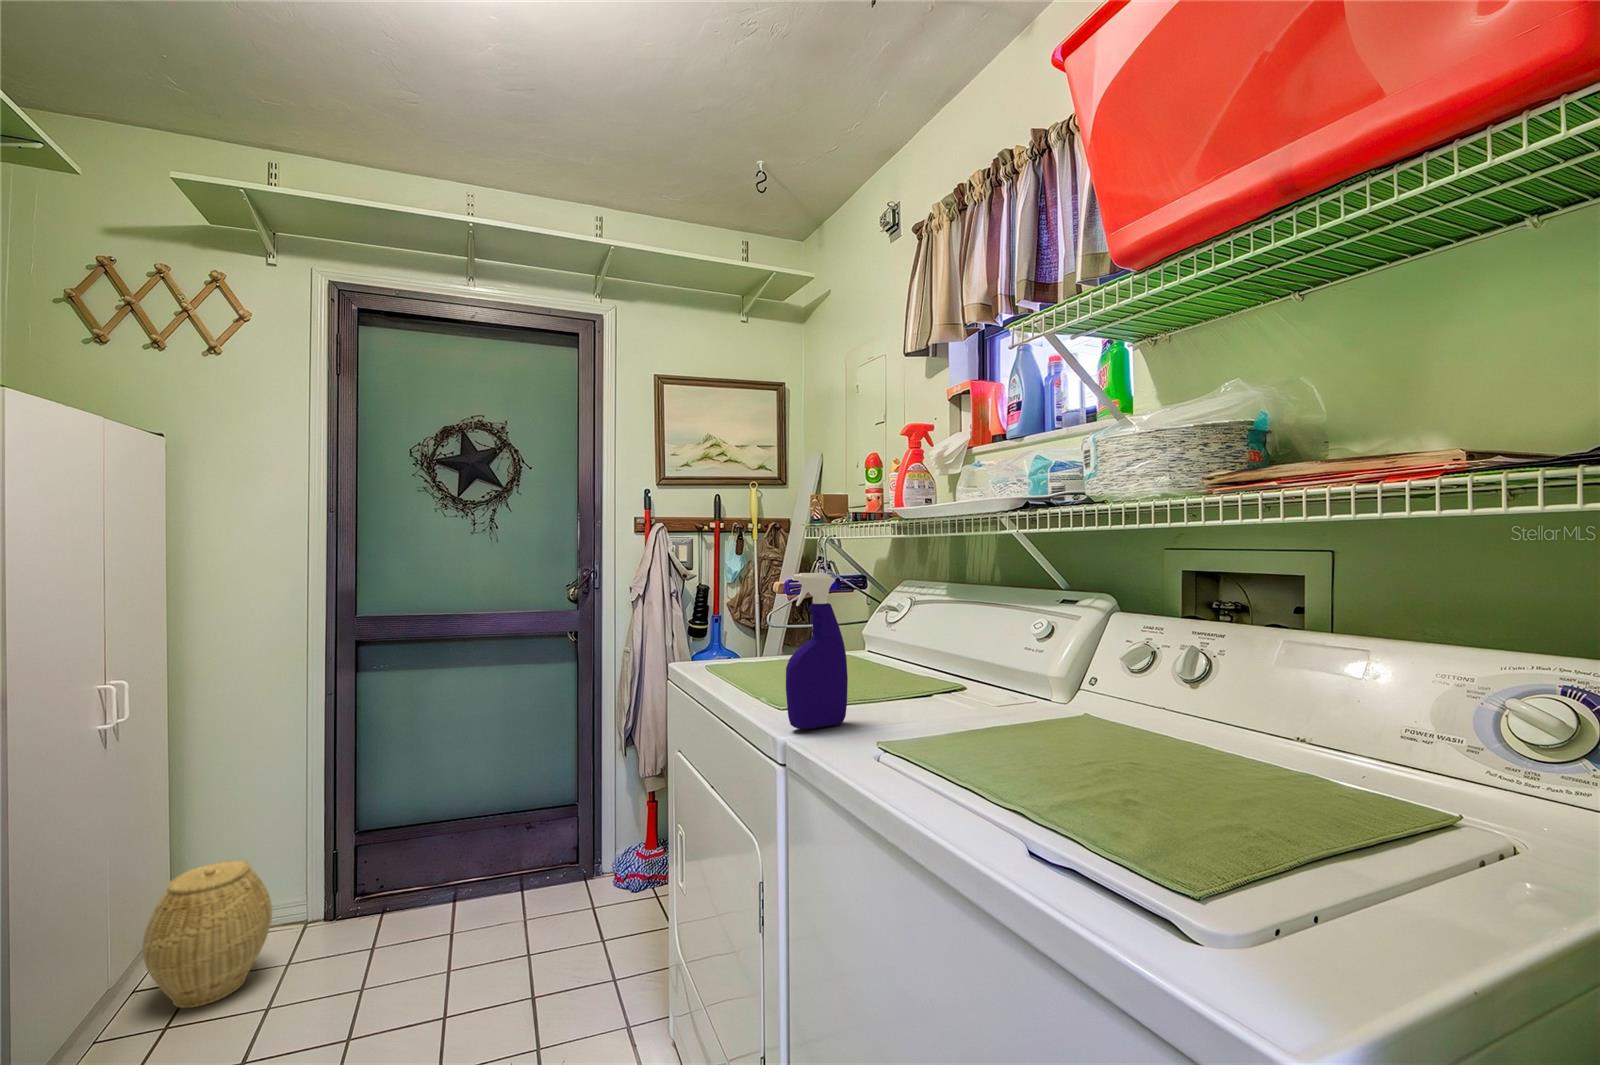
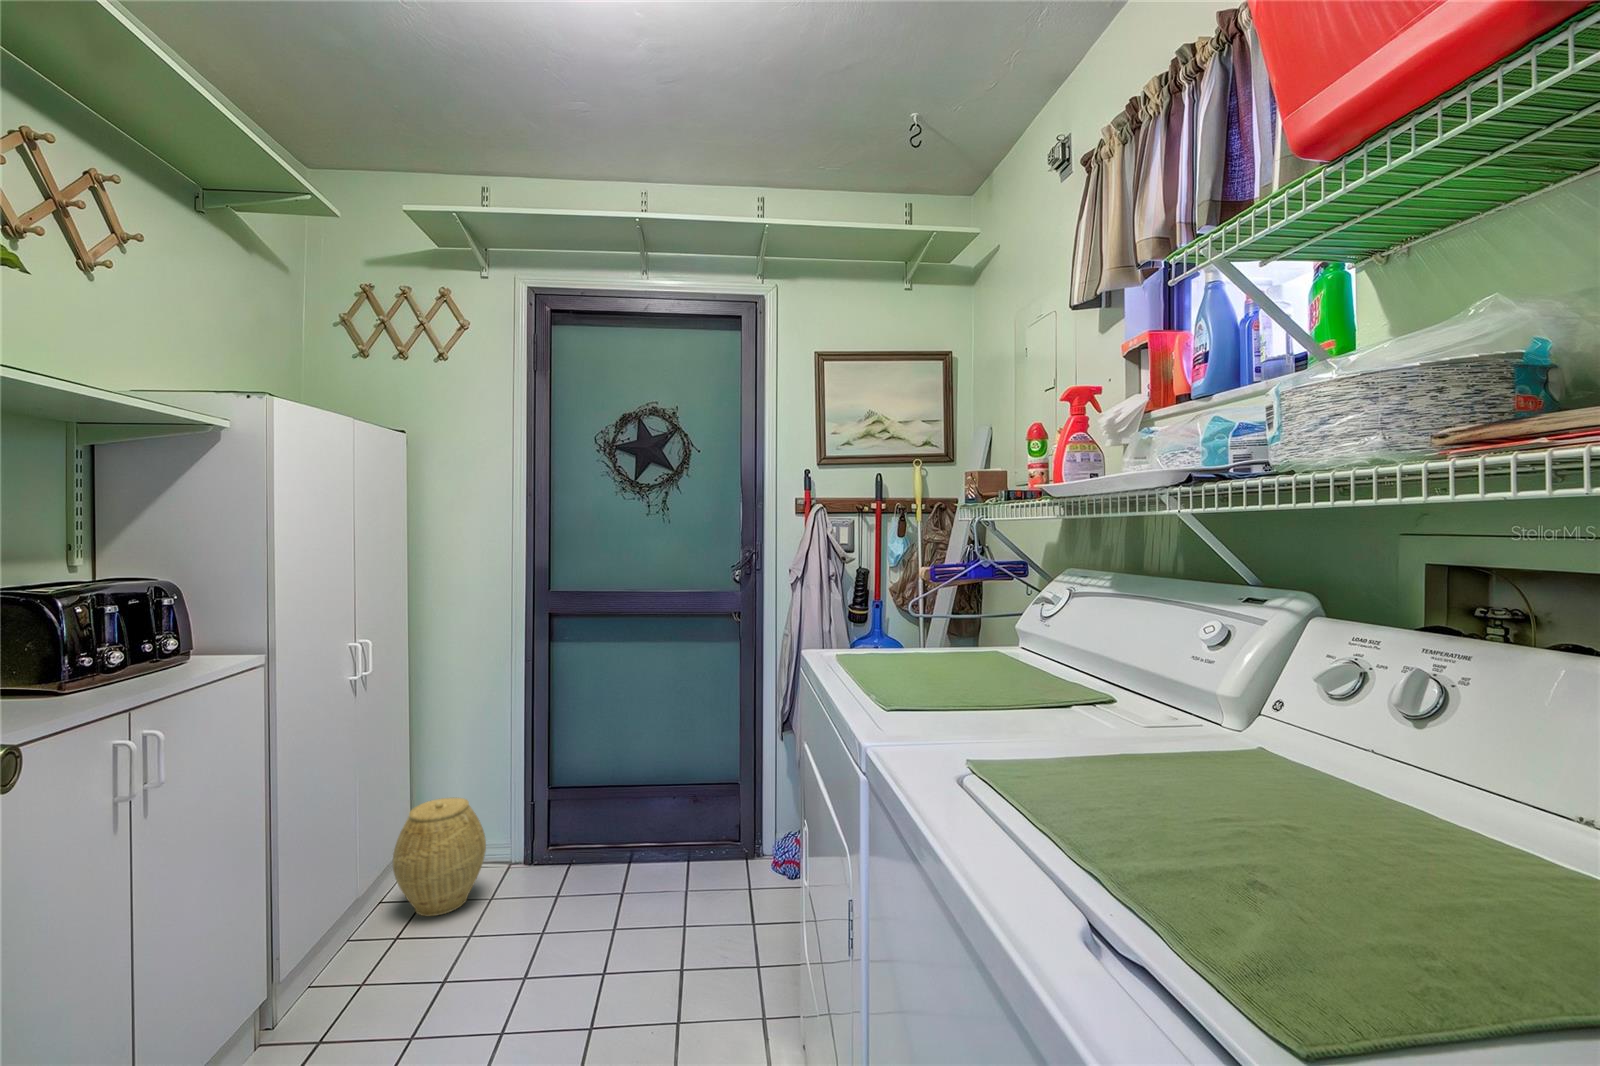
spray bottle: present [786,573,848,729] -> none [878,561,951,733]

